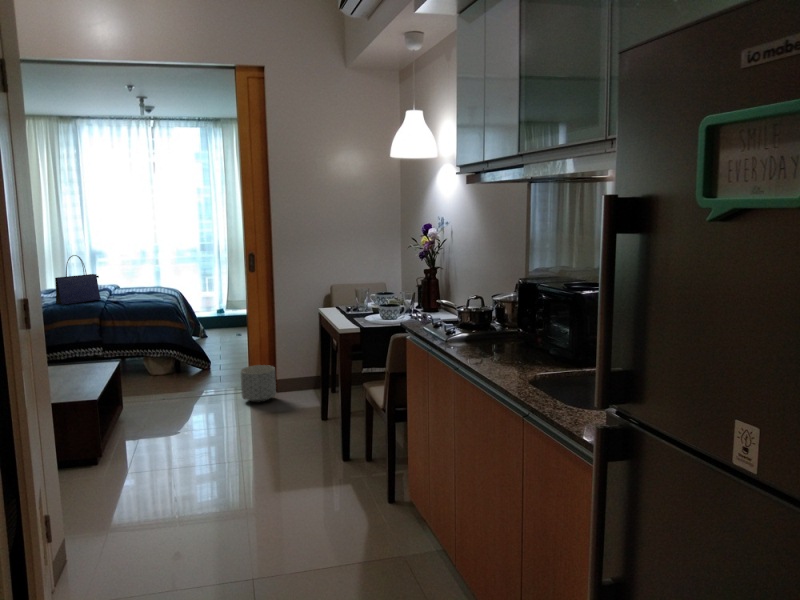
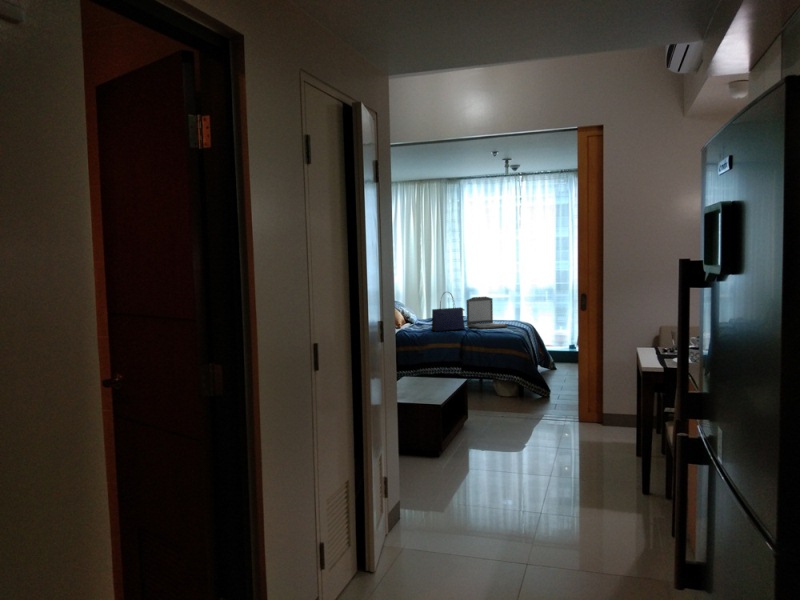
laptop: none [100,260,154,299] -> present [466,297,508,329]
planter: present [241,365,276,403] -> none [569,397,602,432]

